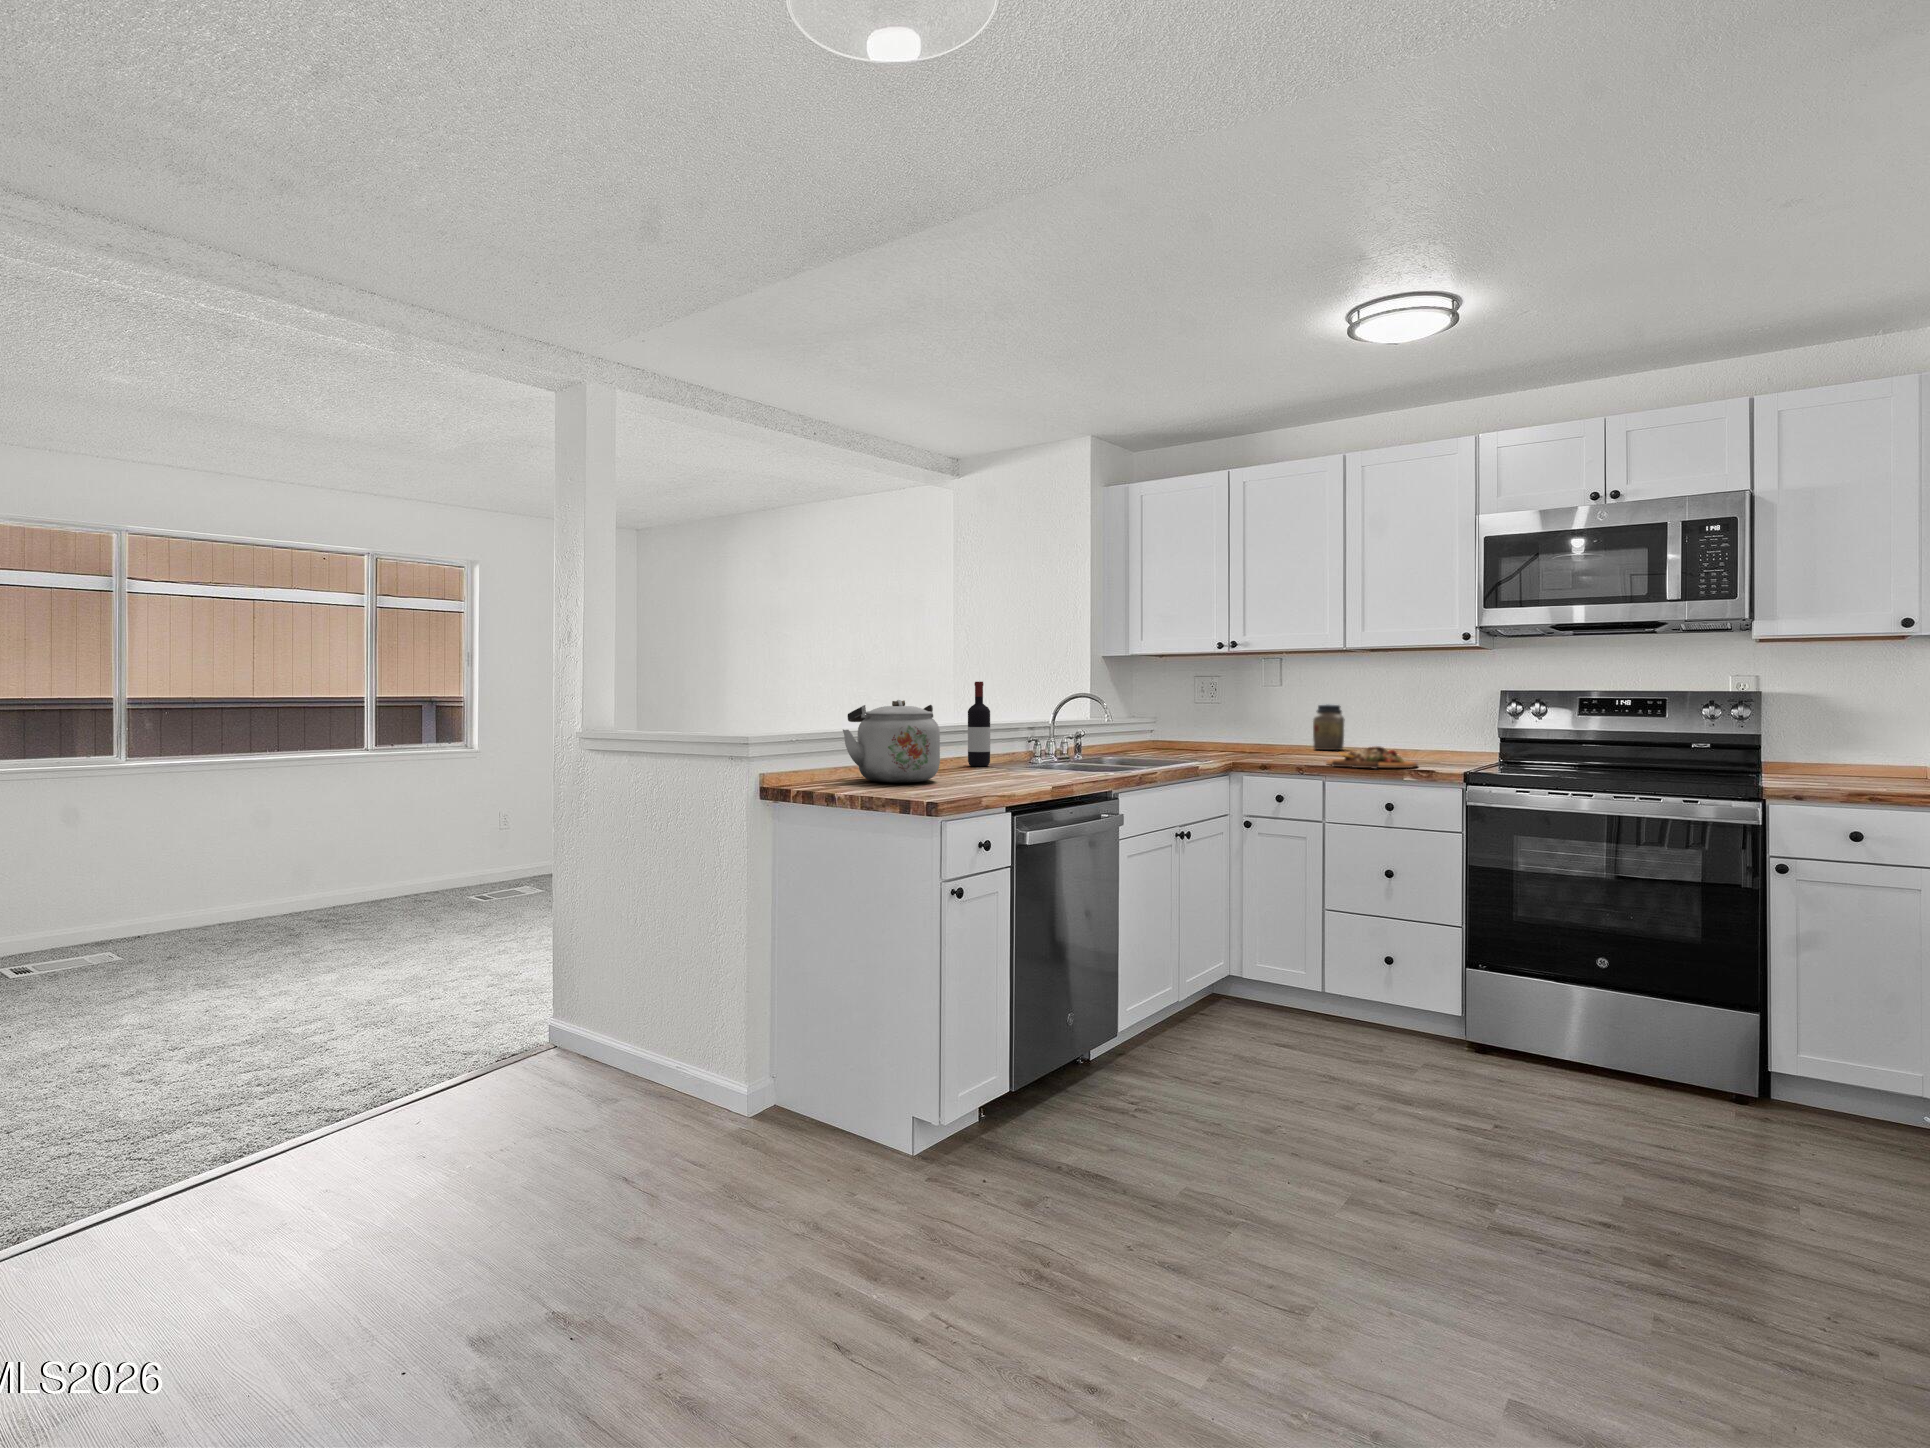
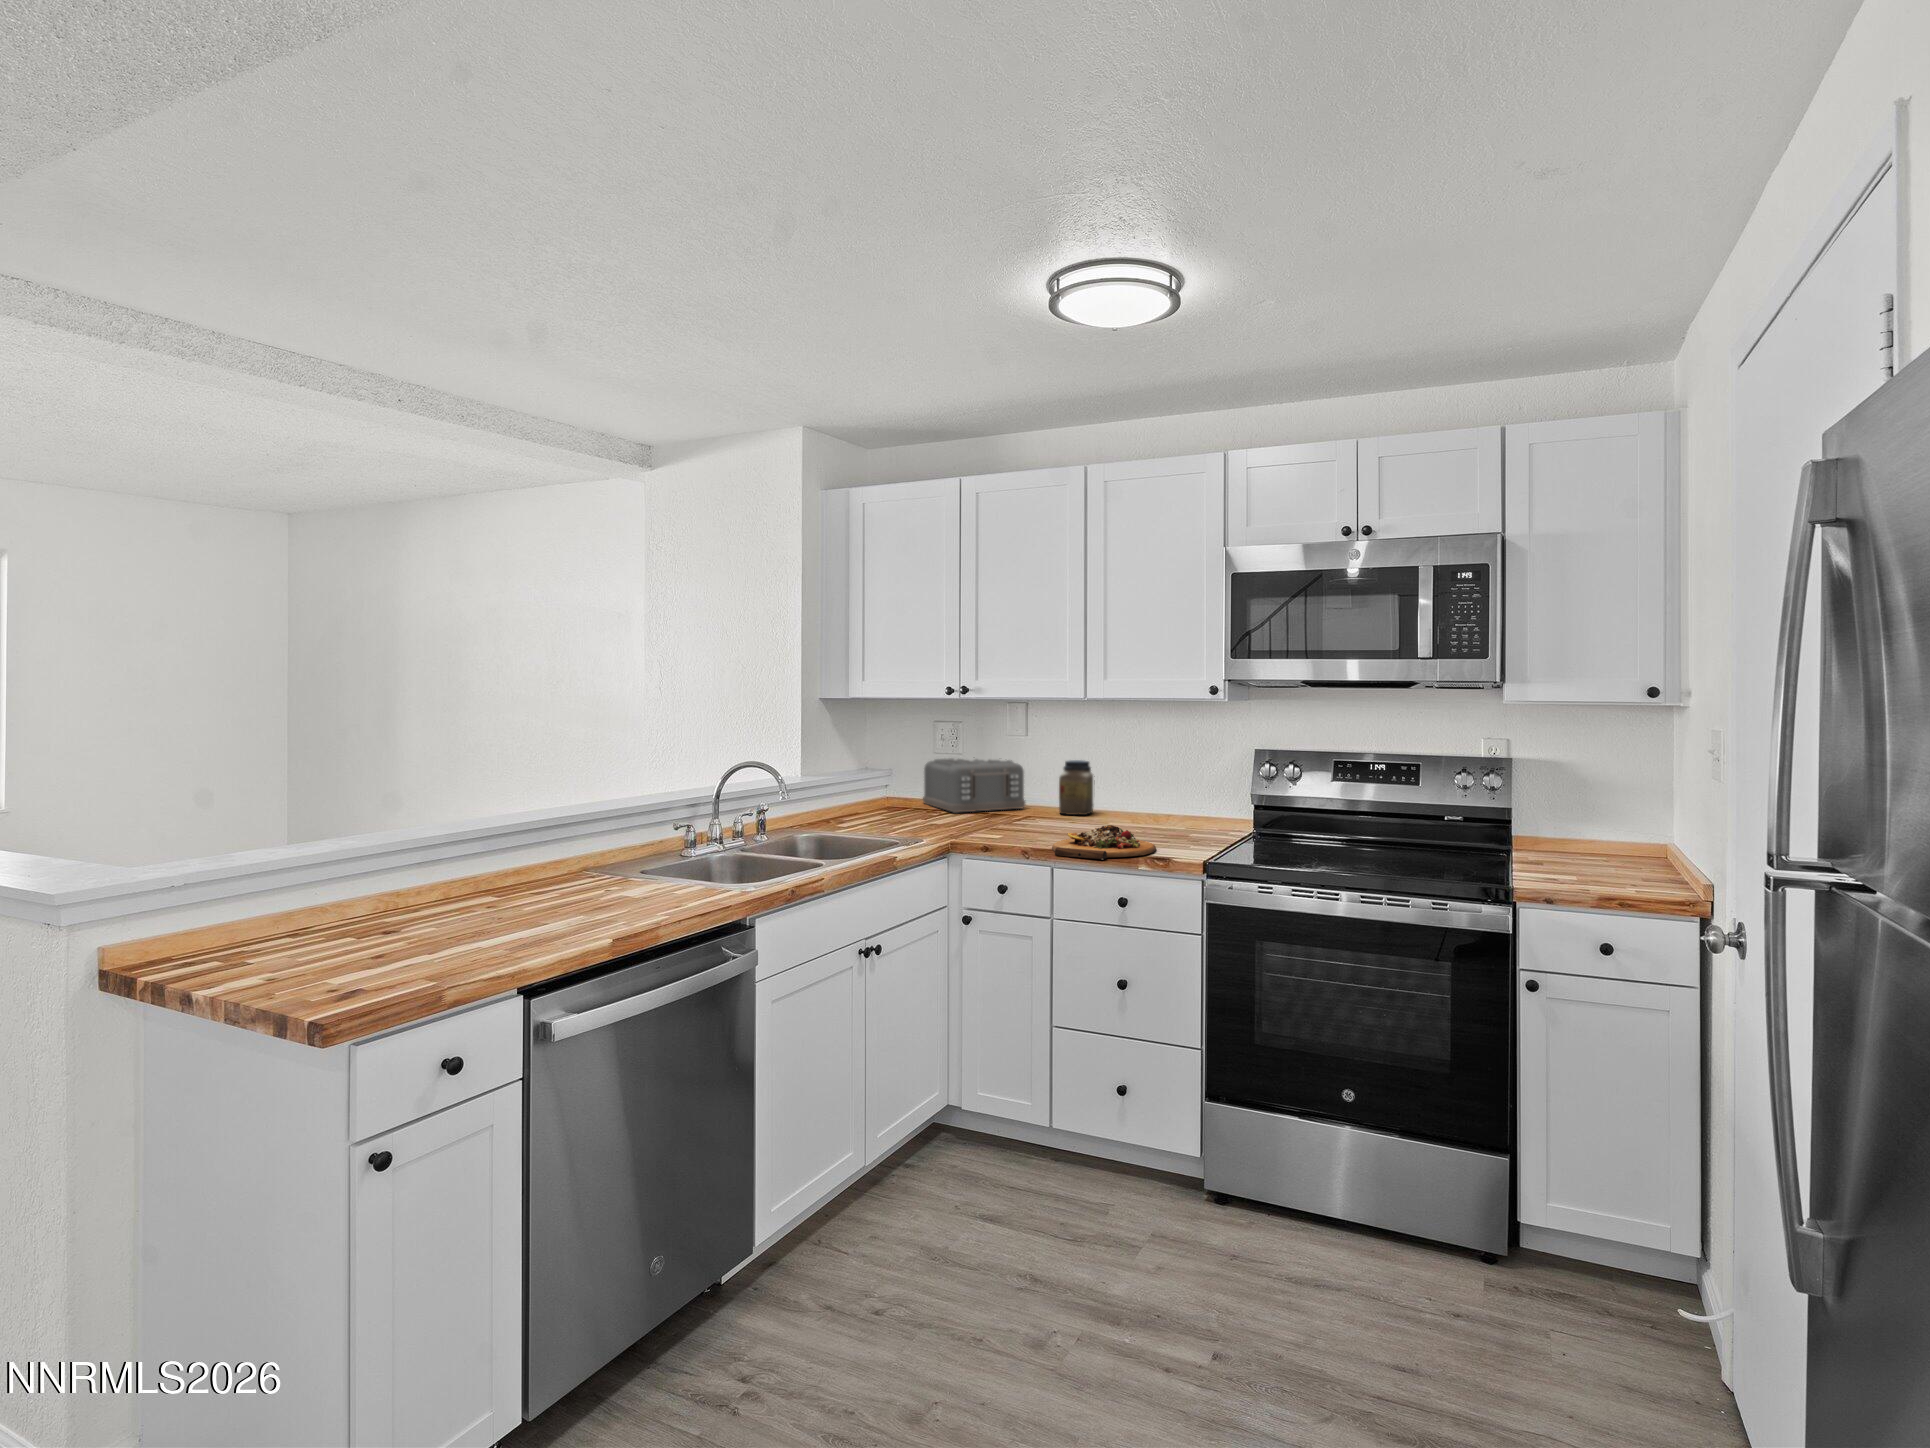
wine bottle: present [968,682,990,766] -> none [565,761,599,880]
kettle: present [843,700,940,783] -> none [285,813,463,943]
toaster: none [1187,706,1281,747] -> present [923,758,1025,813]

